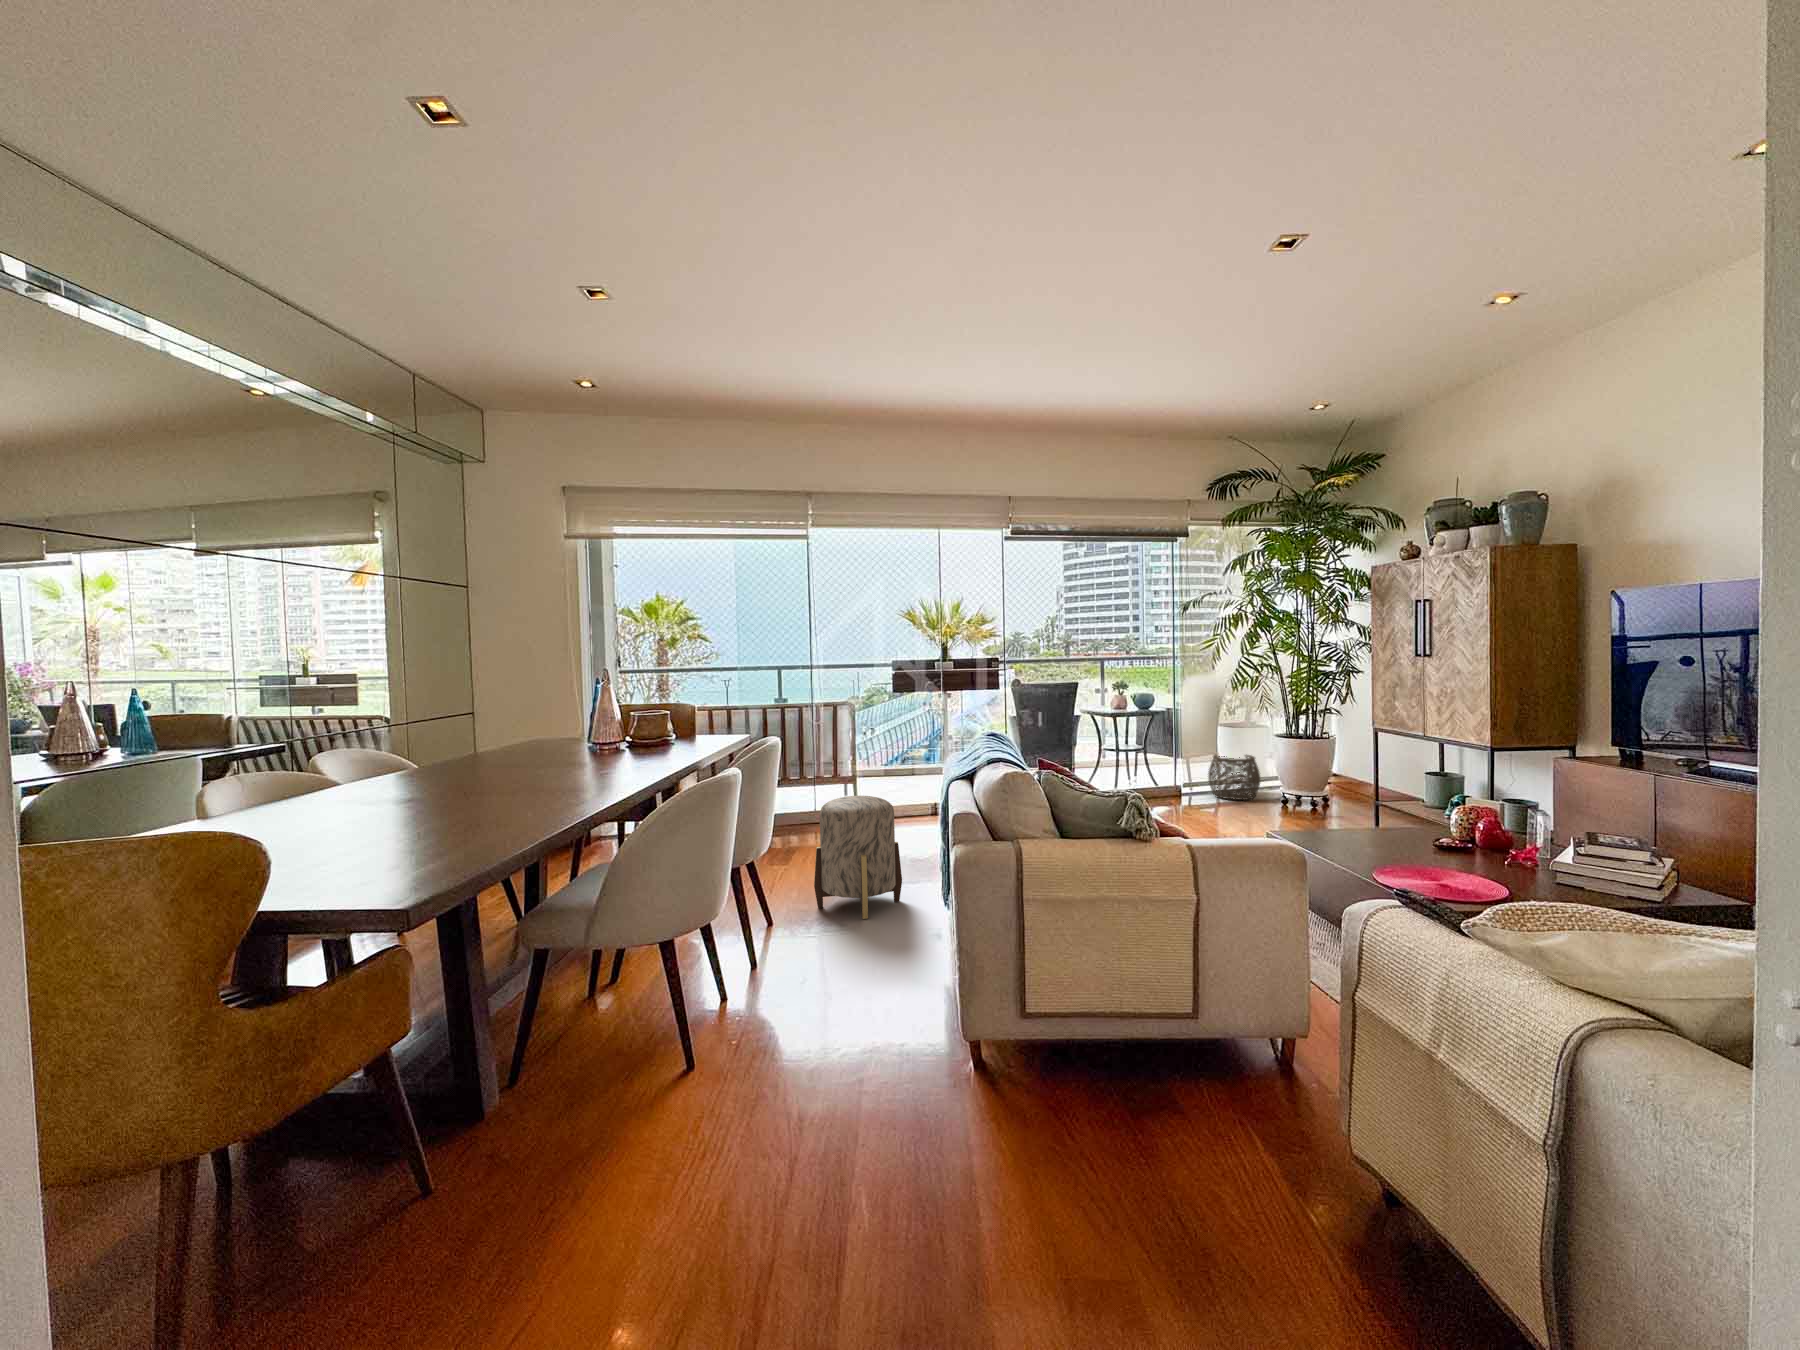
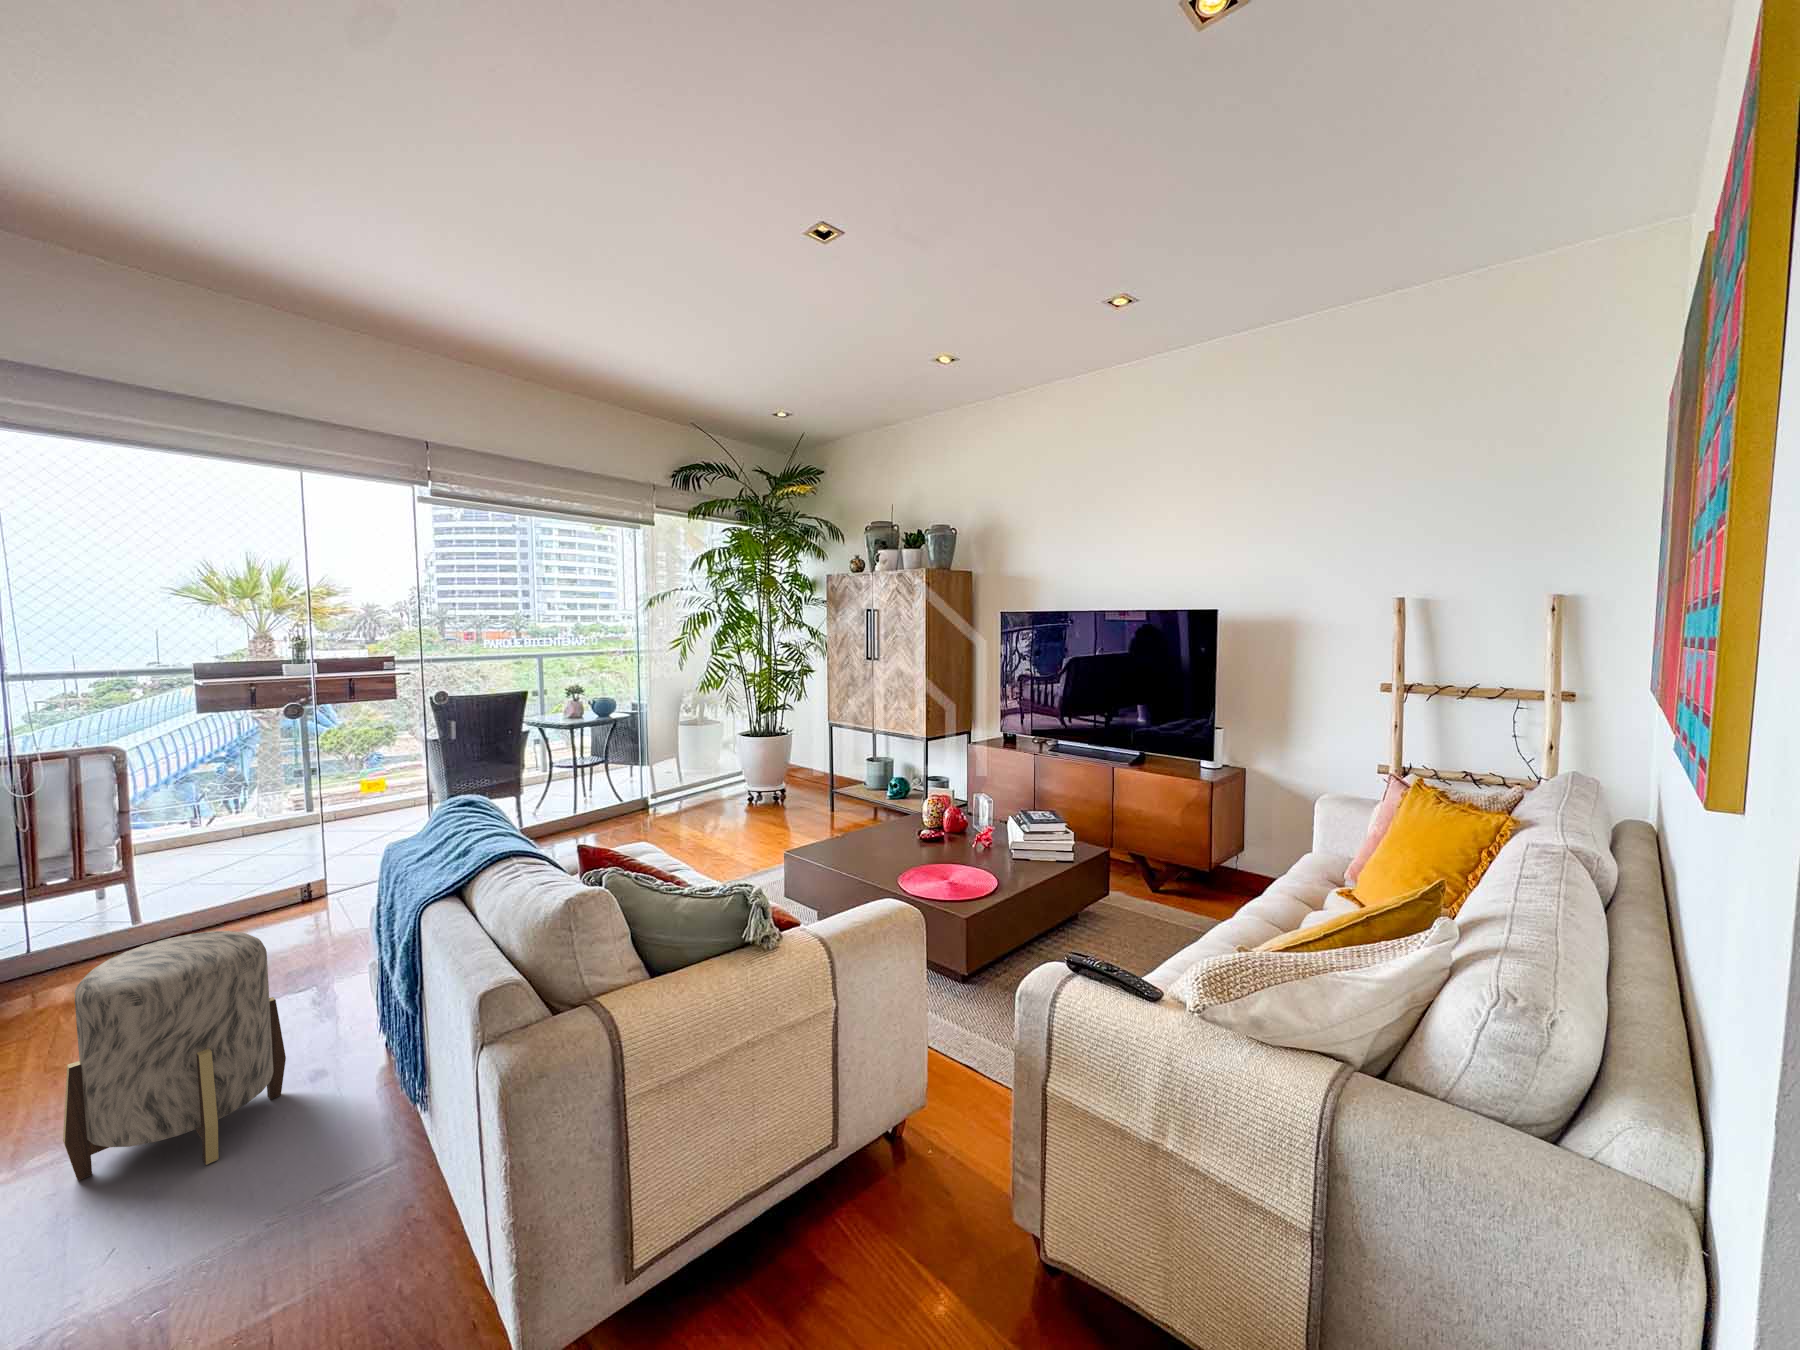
woven basket: present [1208,755,1261,800] -> none [676,757,729,808]

